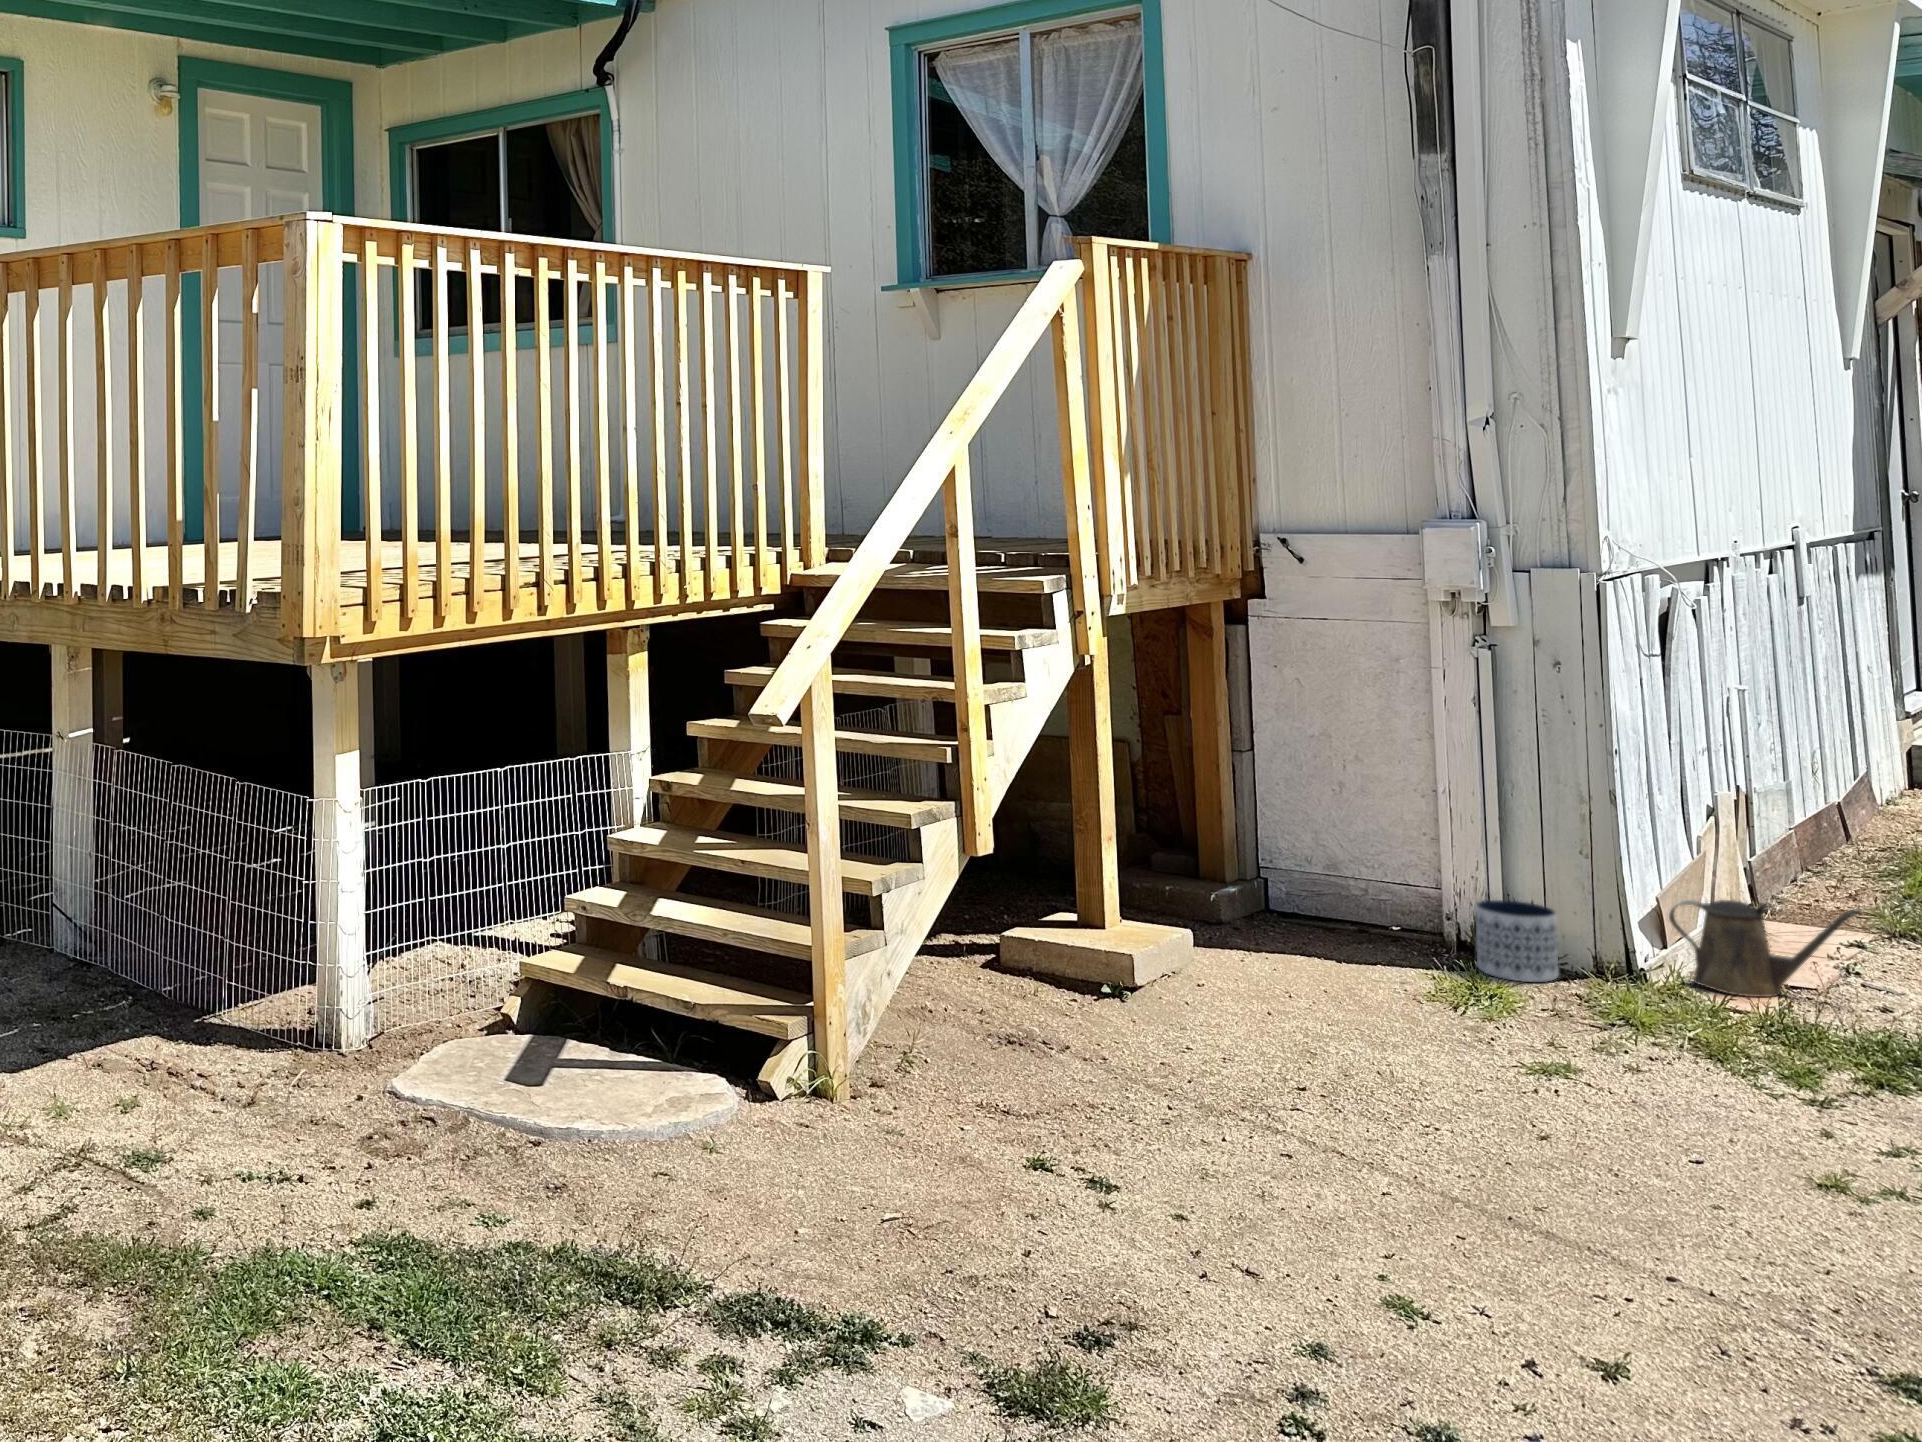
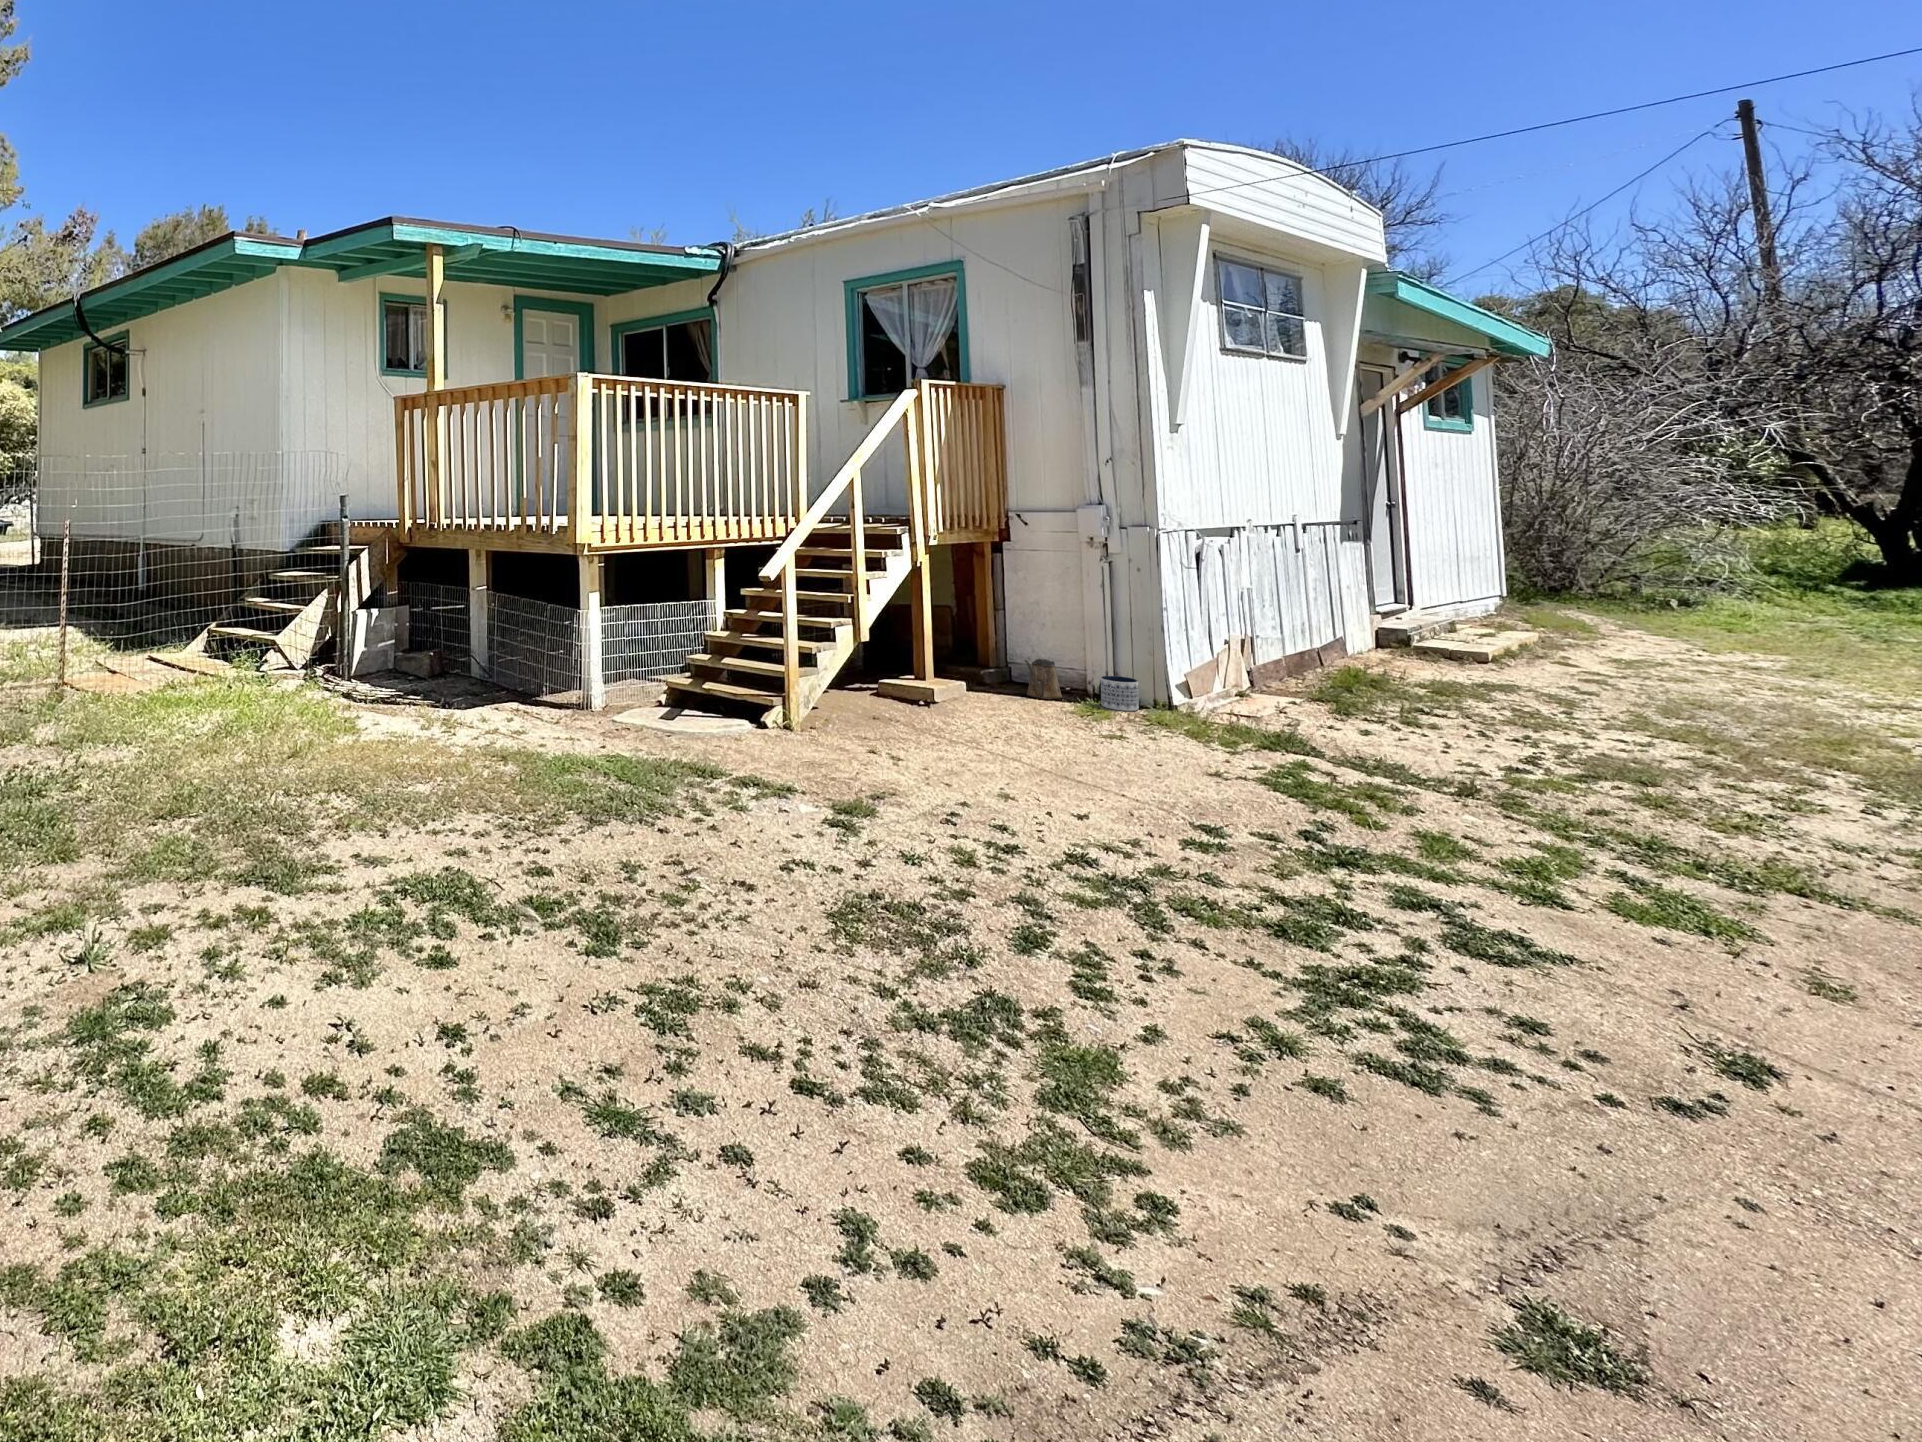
watering can: present [1669,900,1861,997] -> present [1025,659,1062,699]

